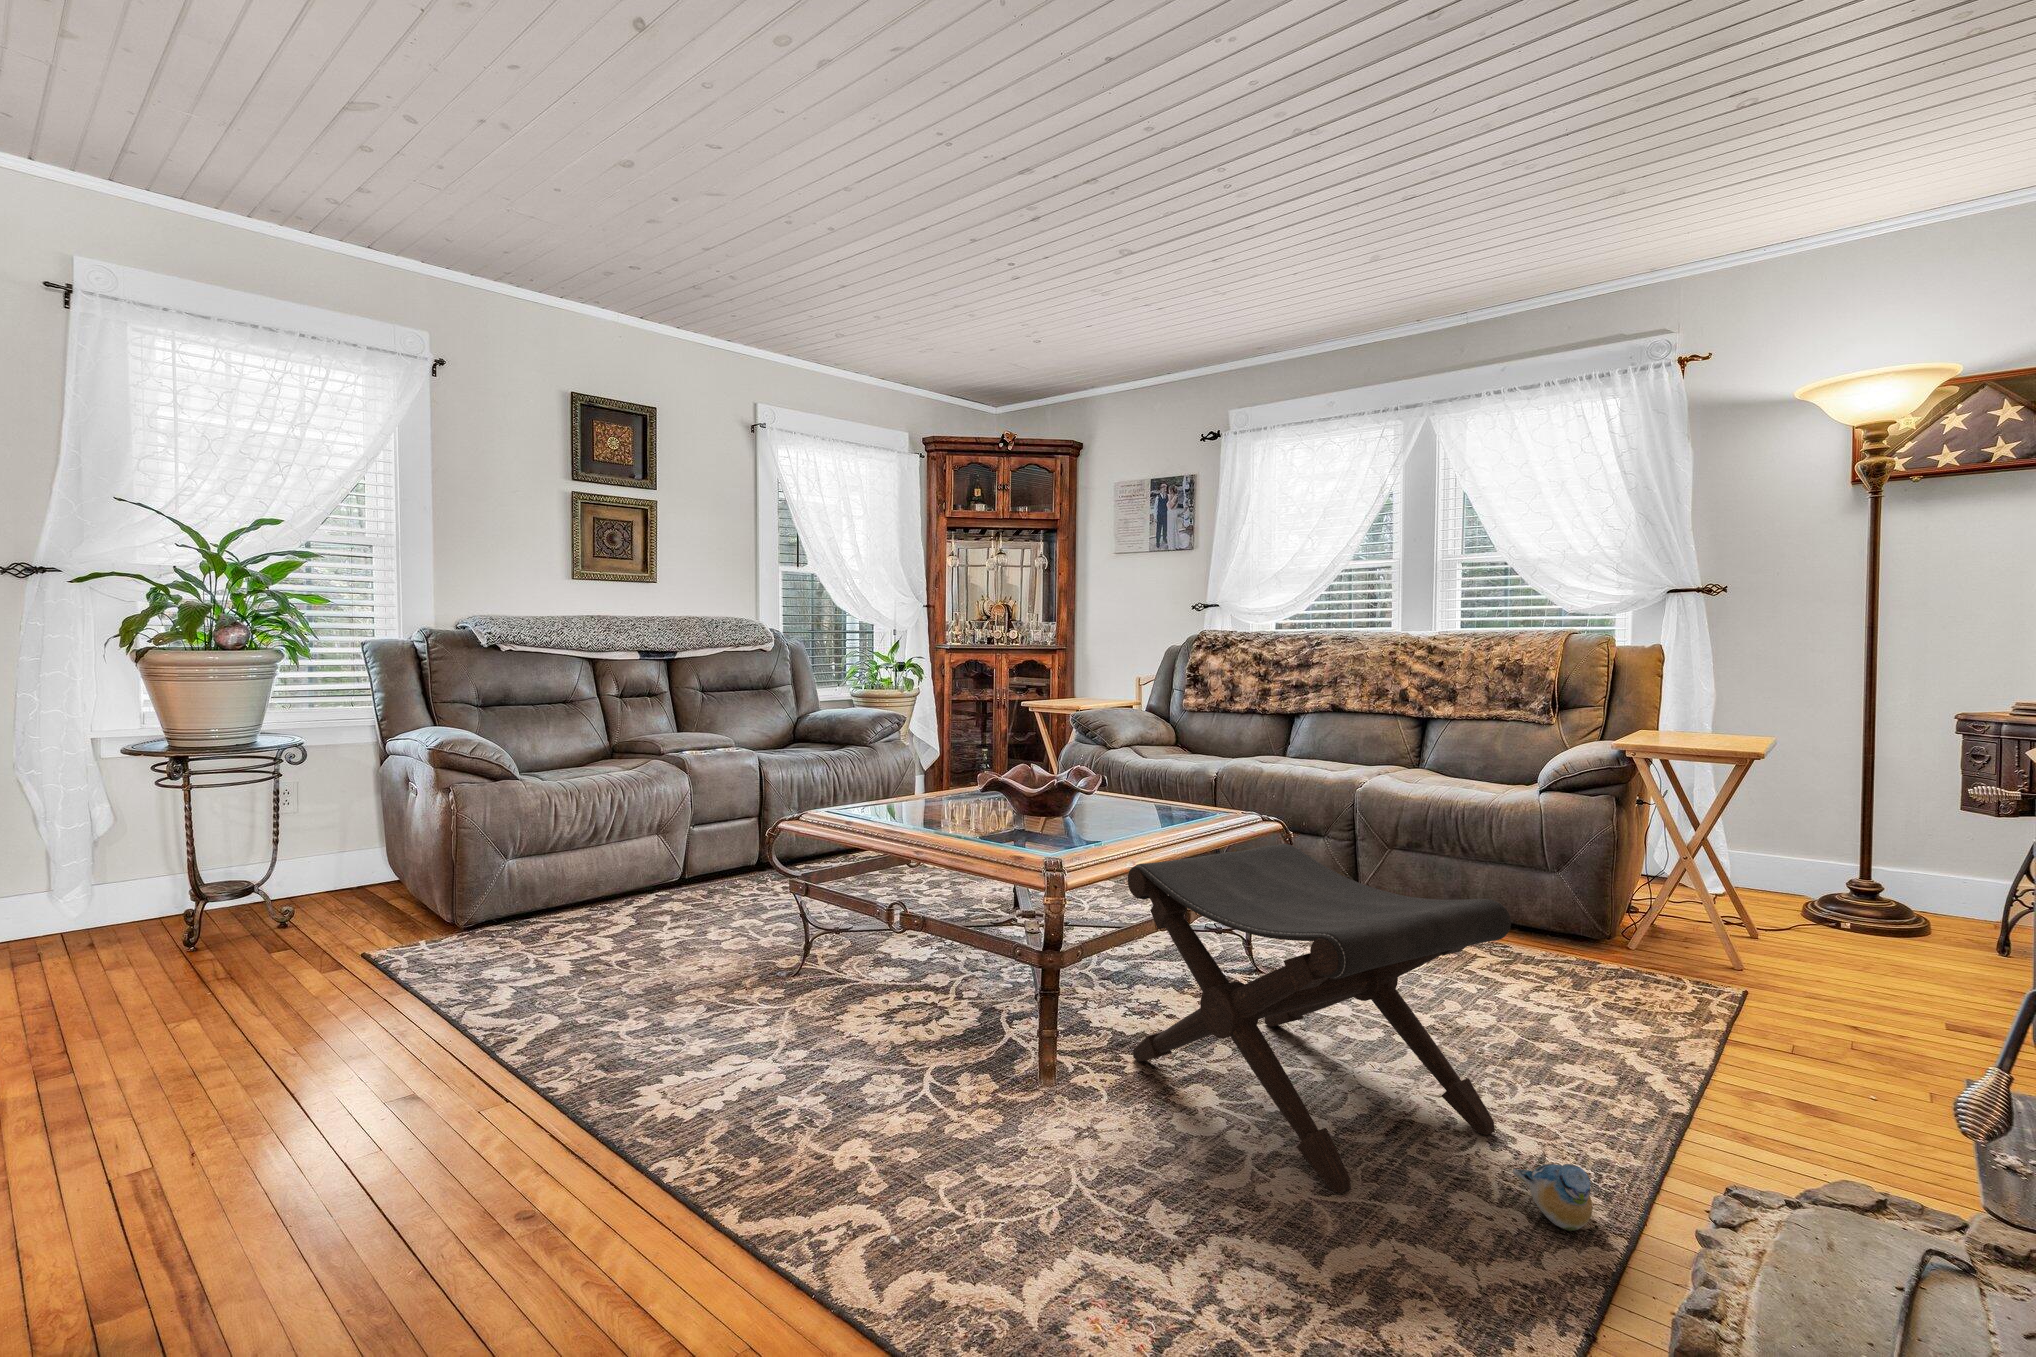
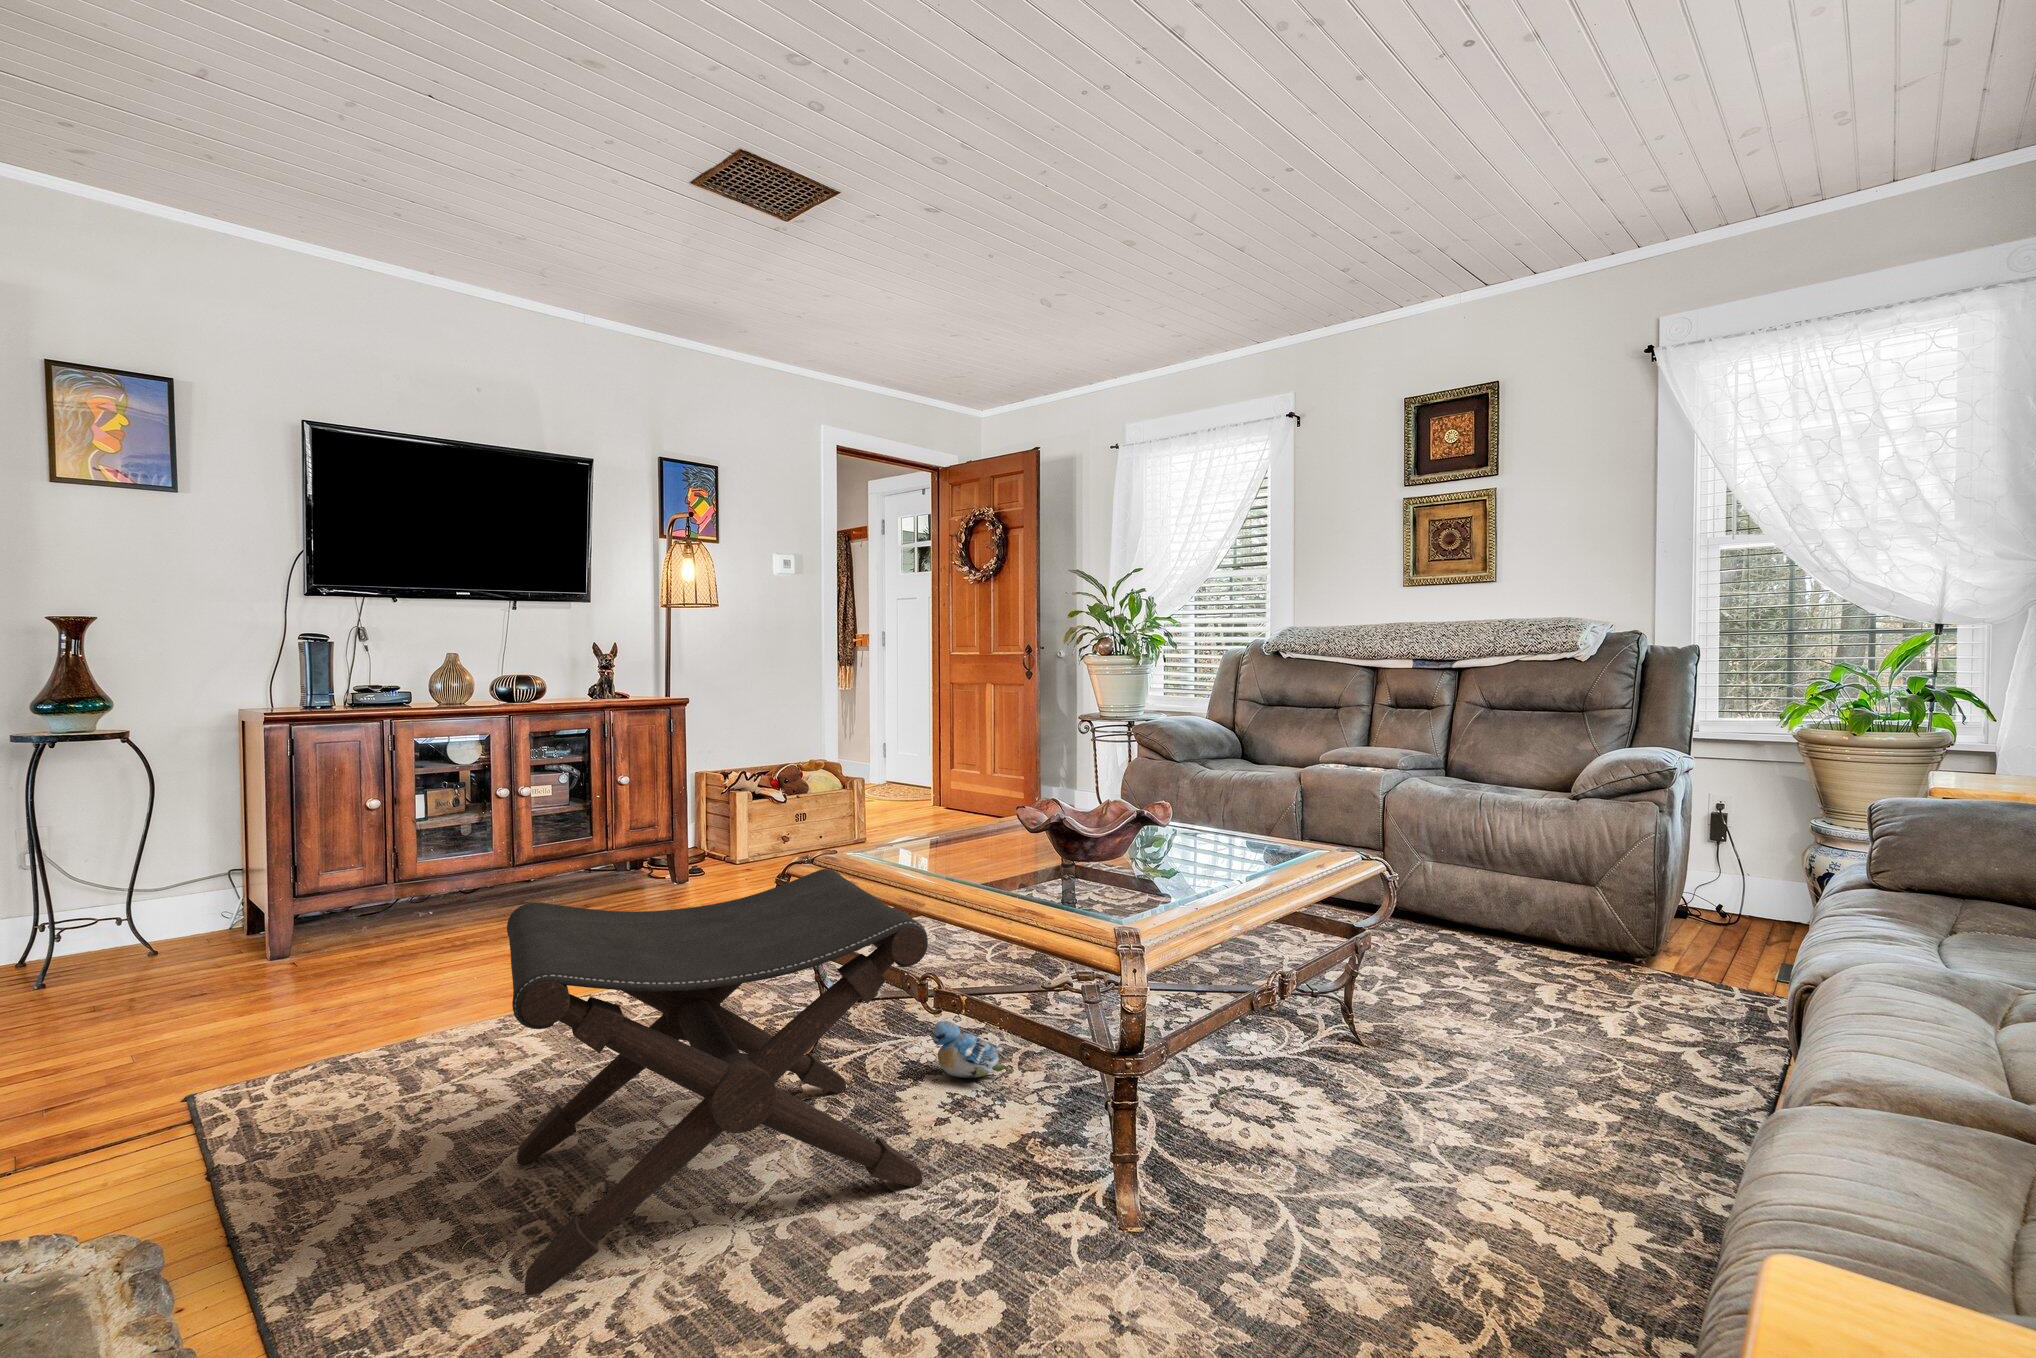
plush toy: present [1513,1164,1593,1231] -> present [931,1021,1007,1078]

